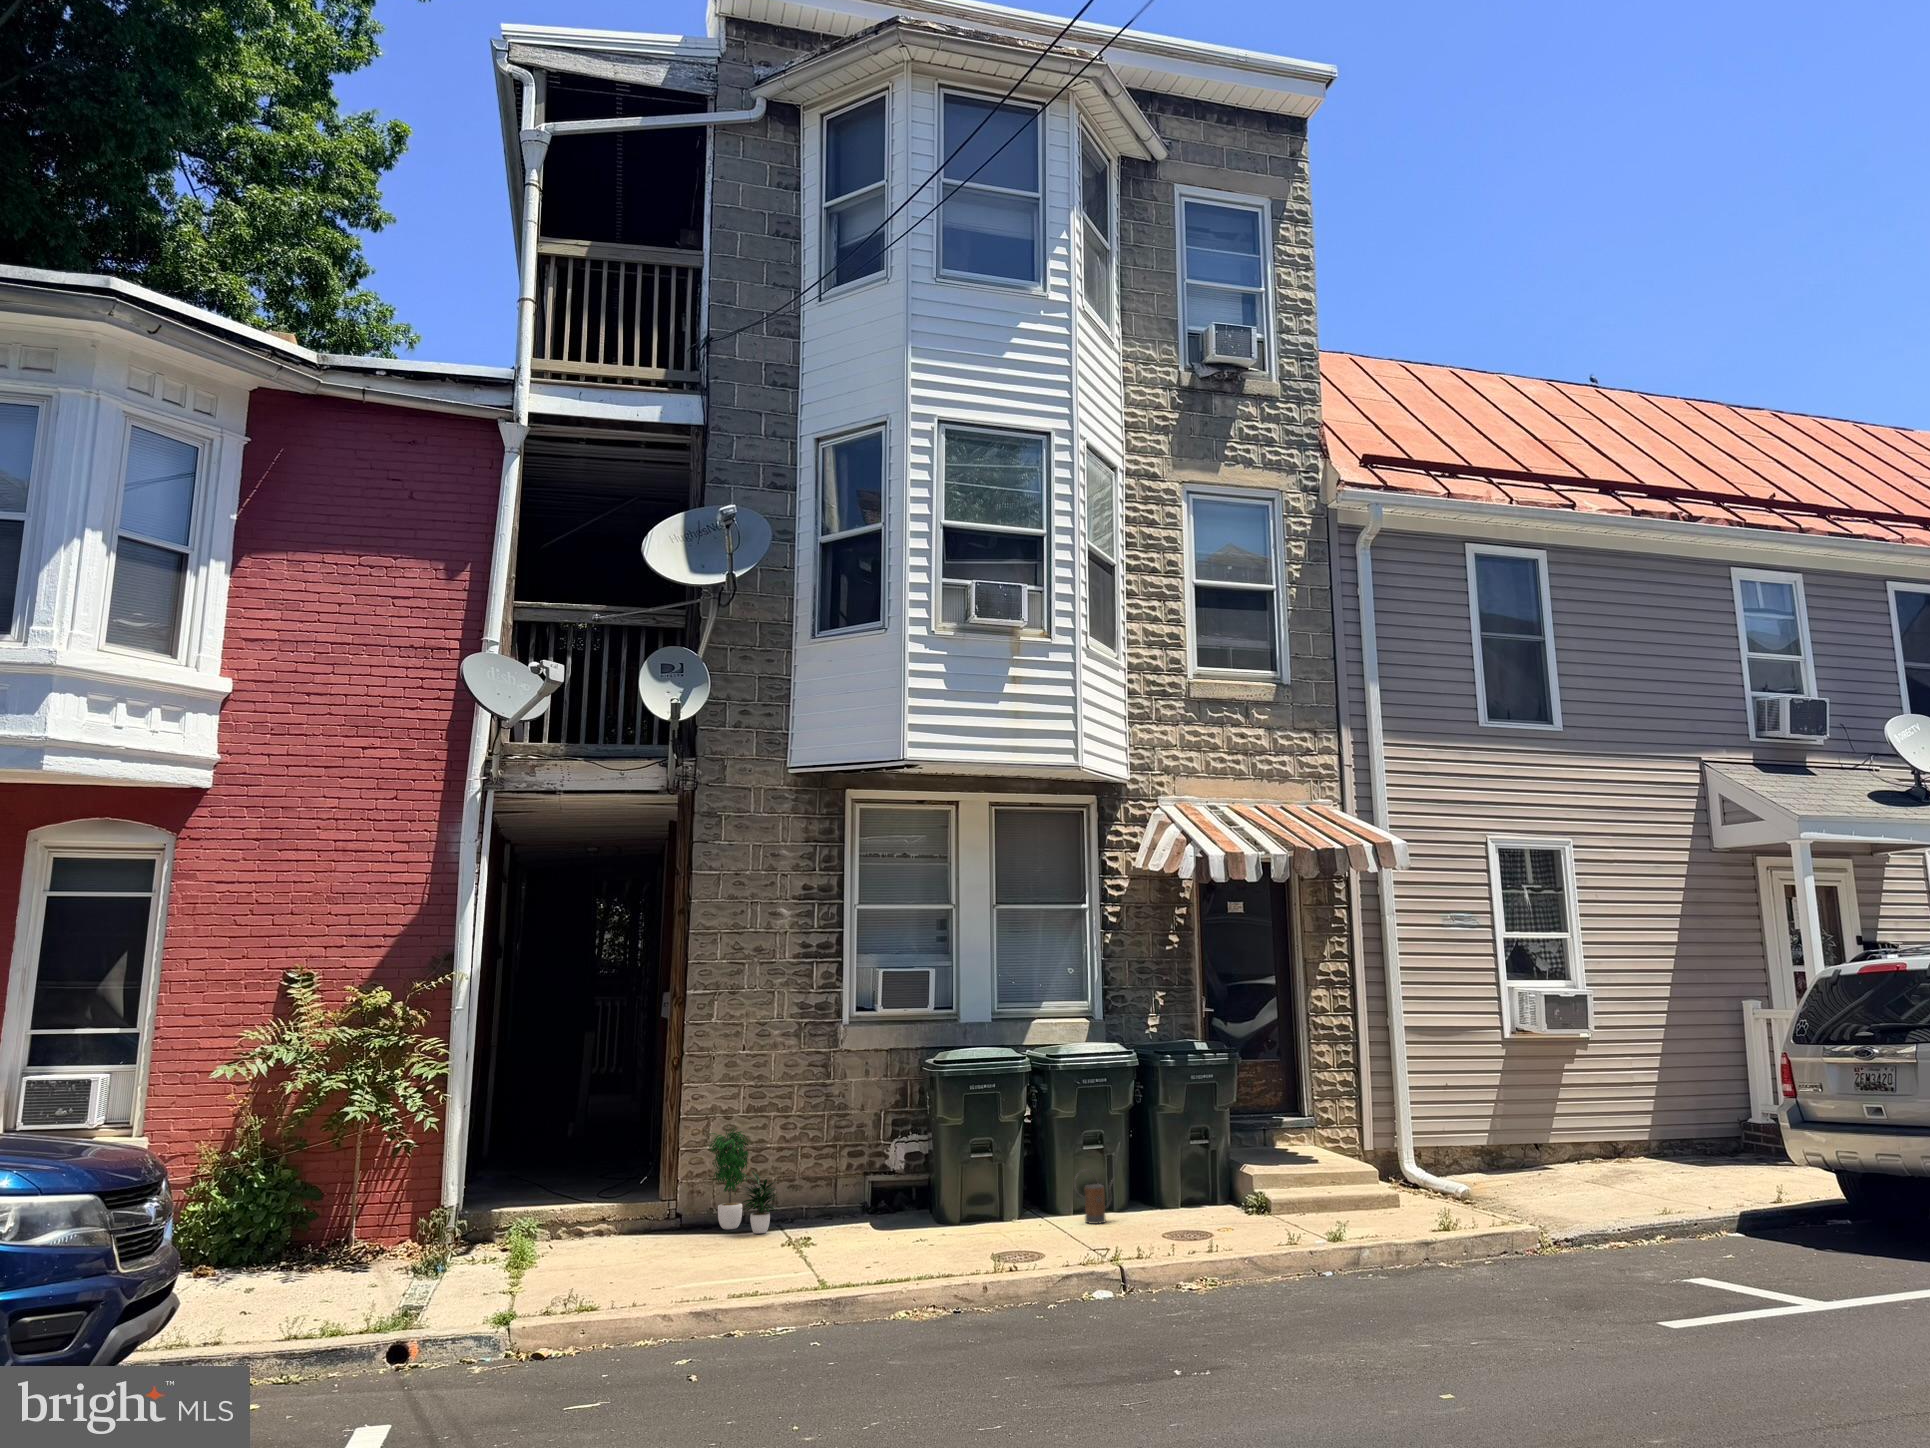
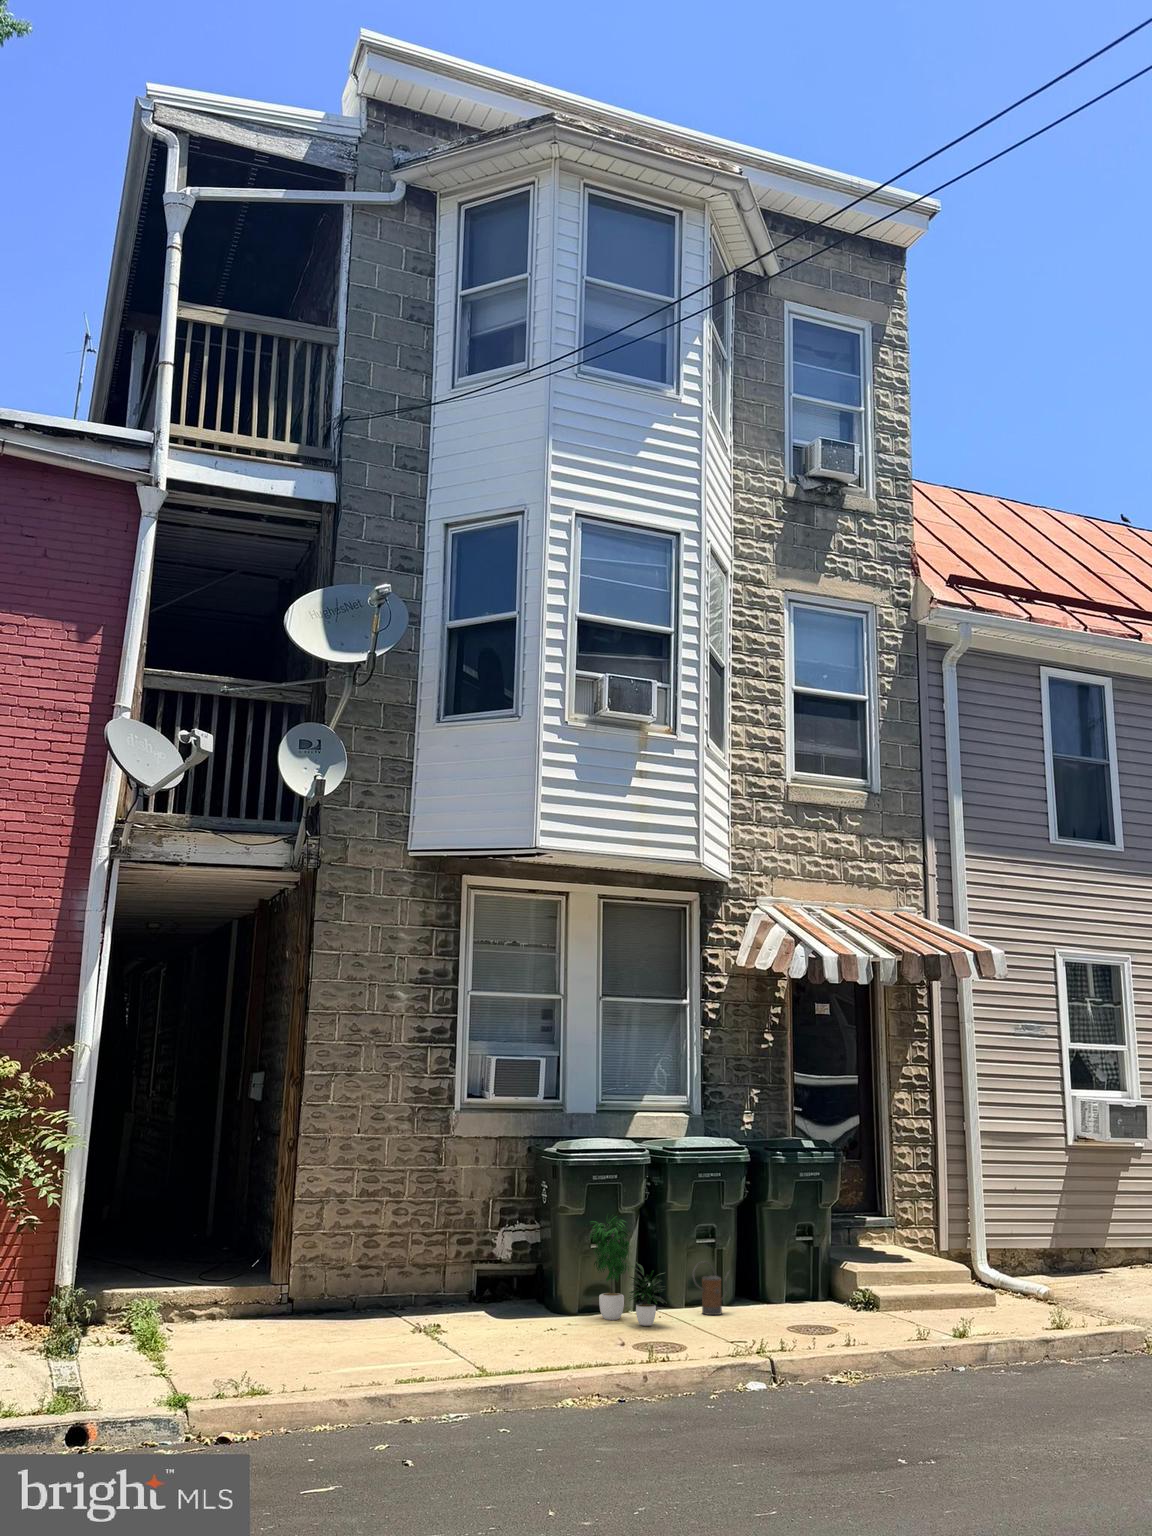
potted plant: present [709,1129,777,1233] -> present [590,1217,664,1325]

